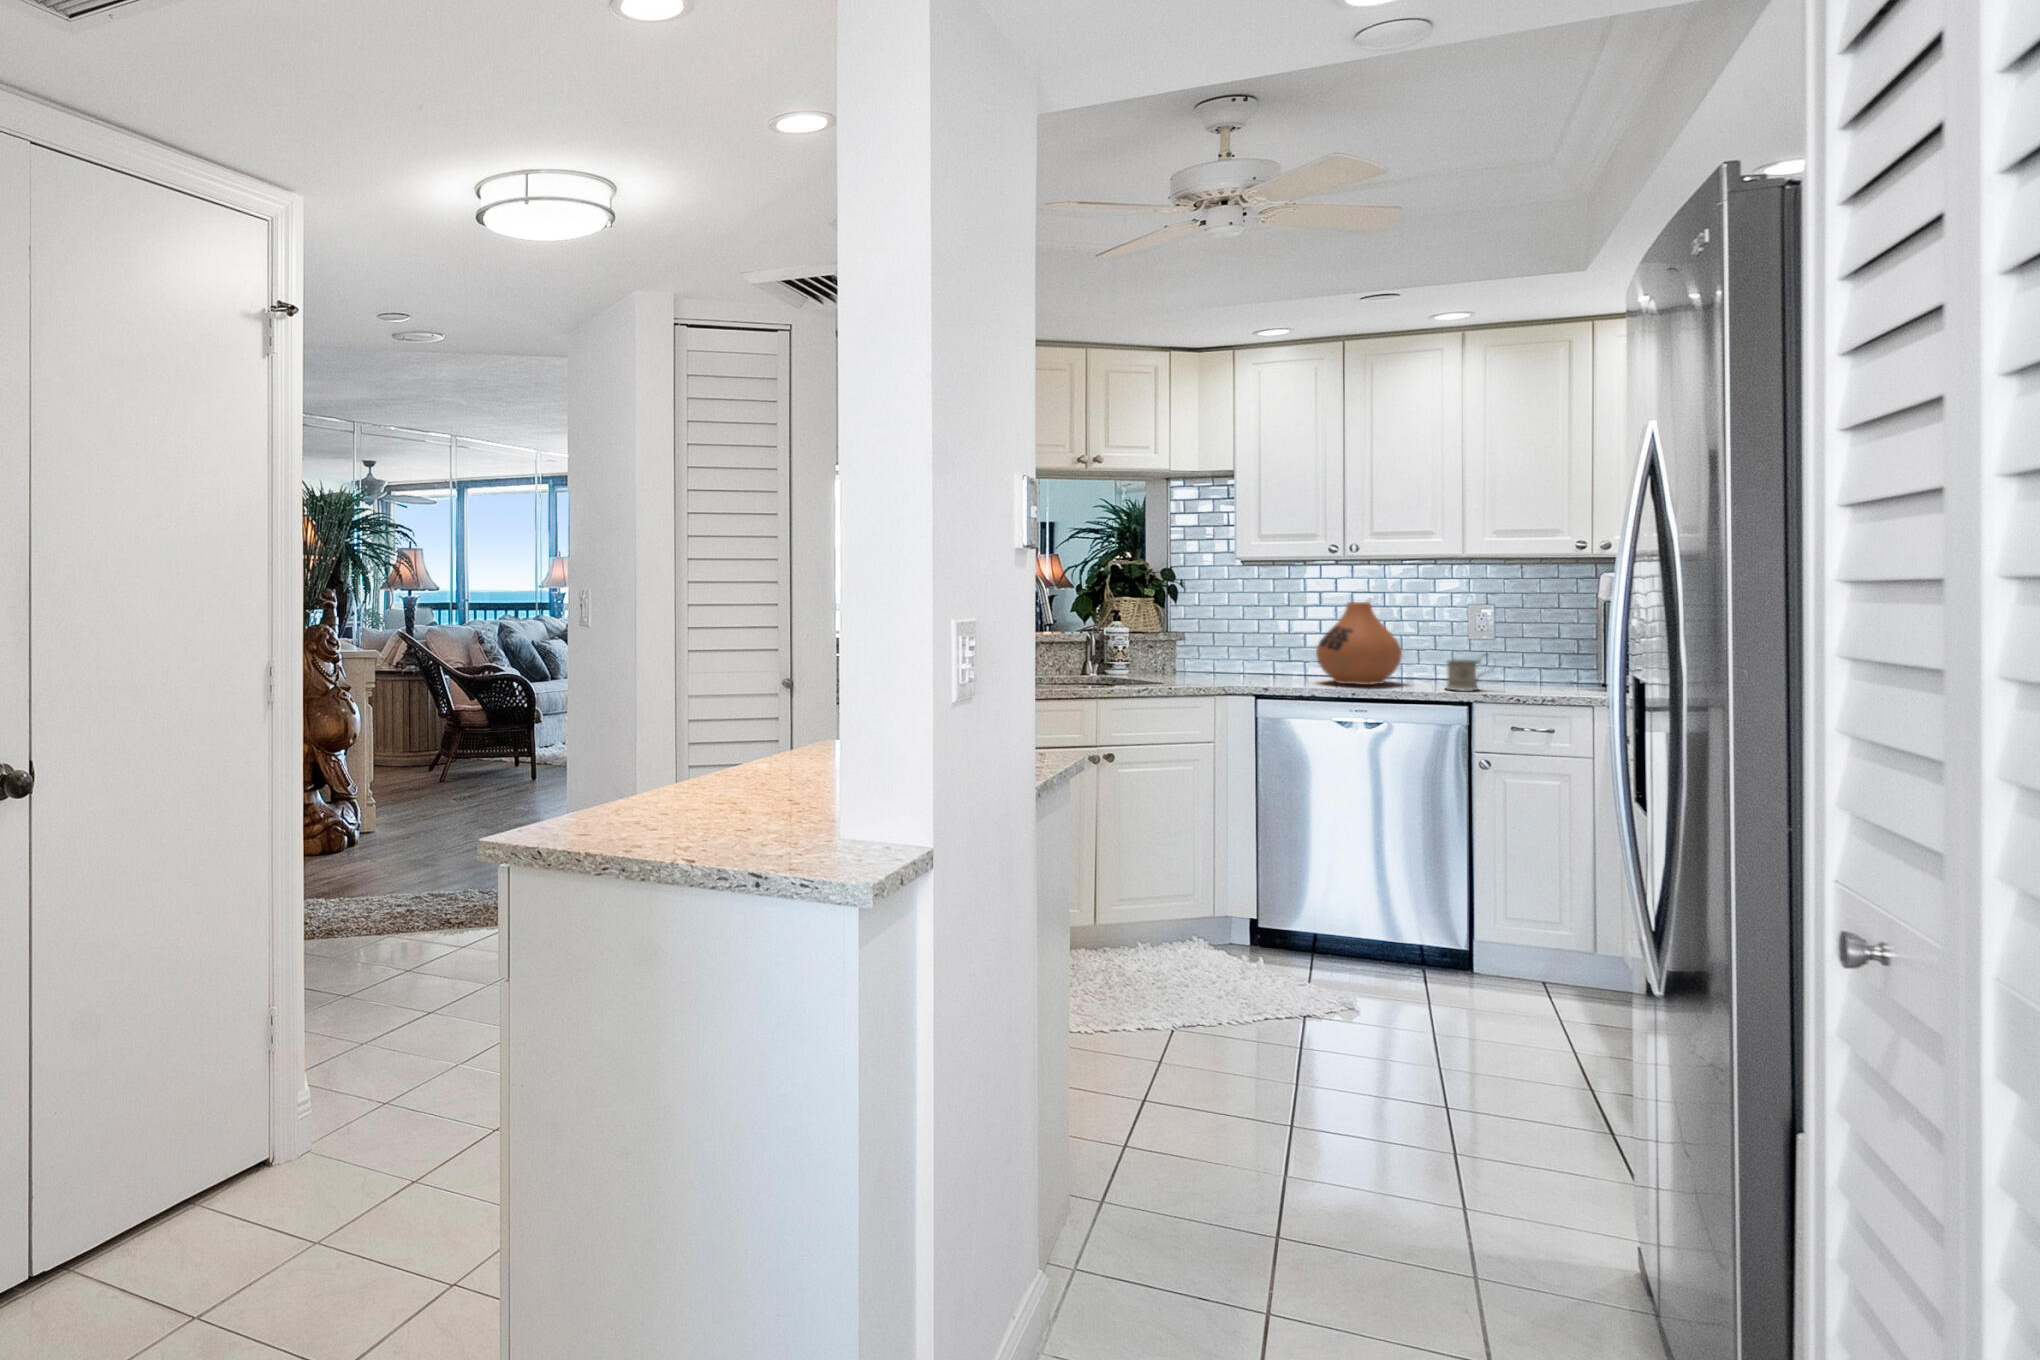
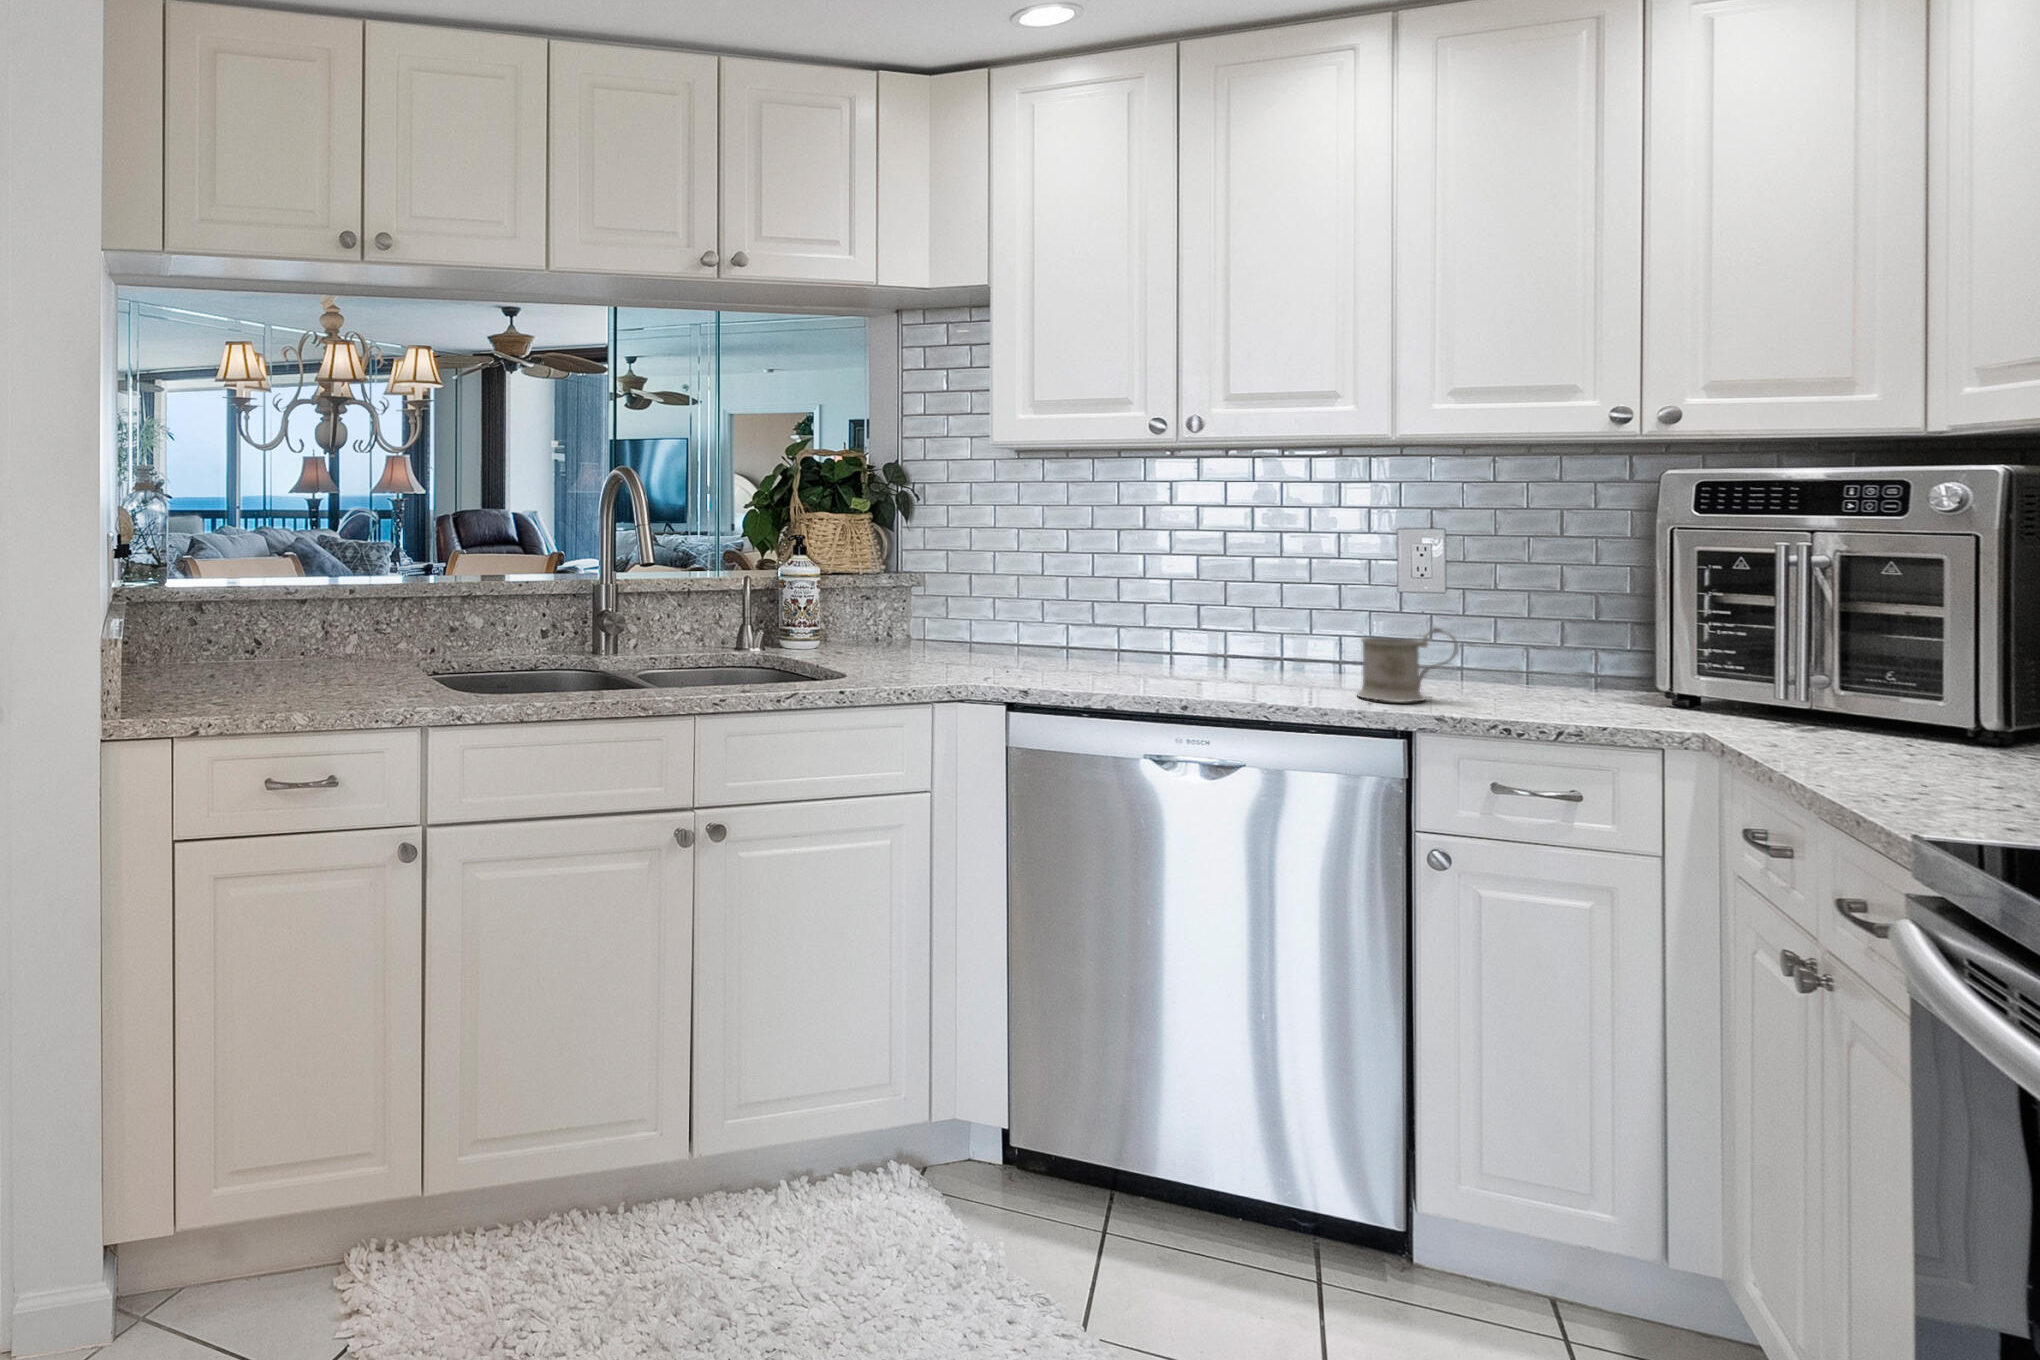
vase: present [1316,602,1402,685] -> none [1120,524,1279,682]

